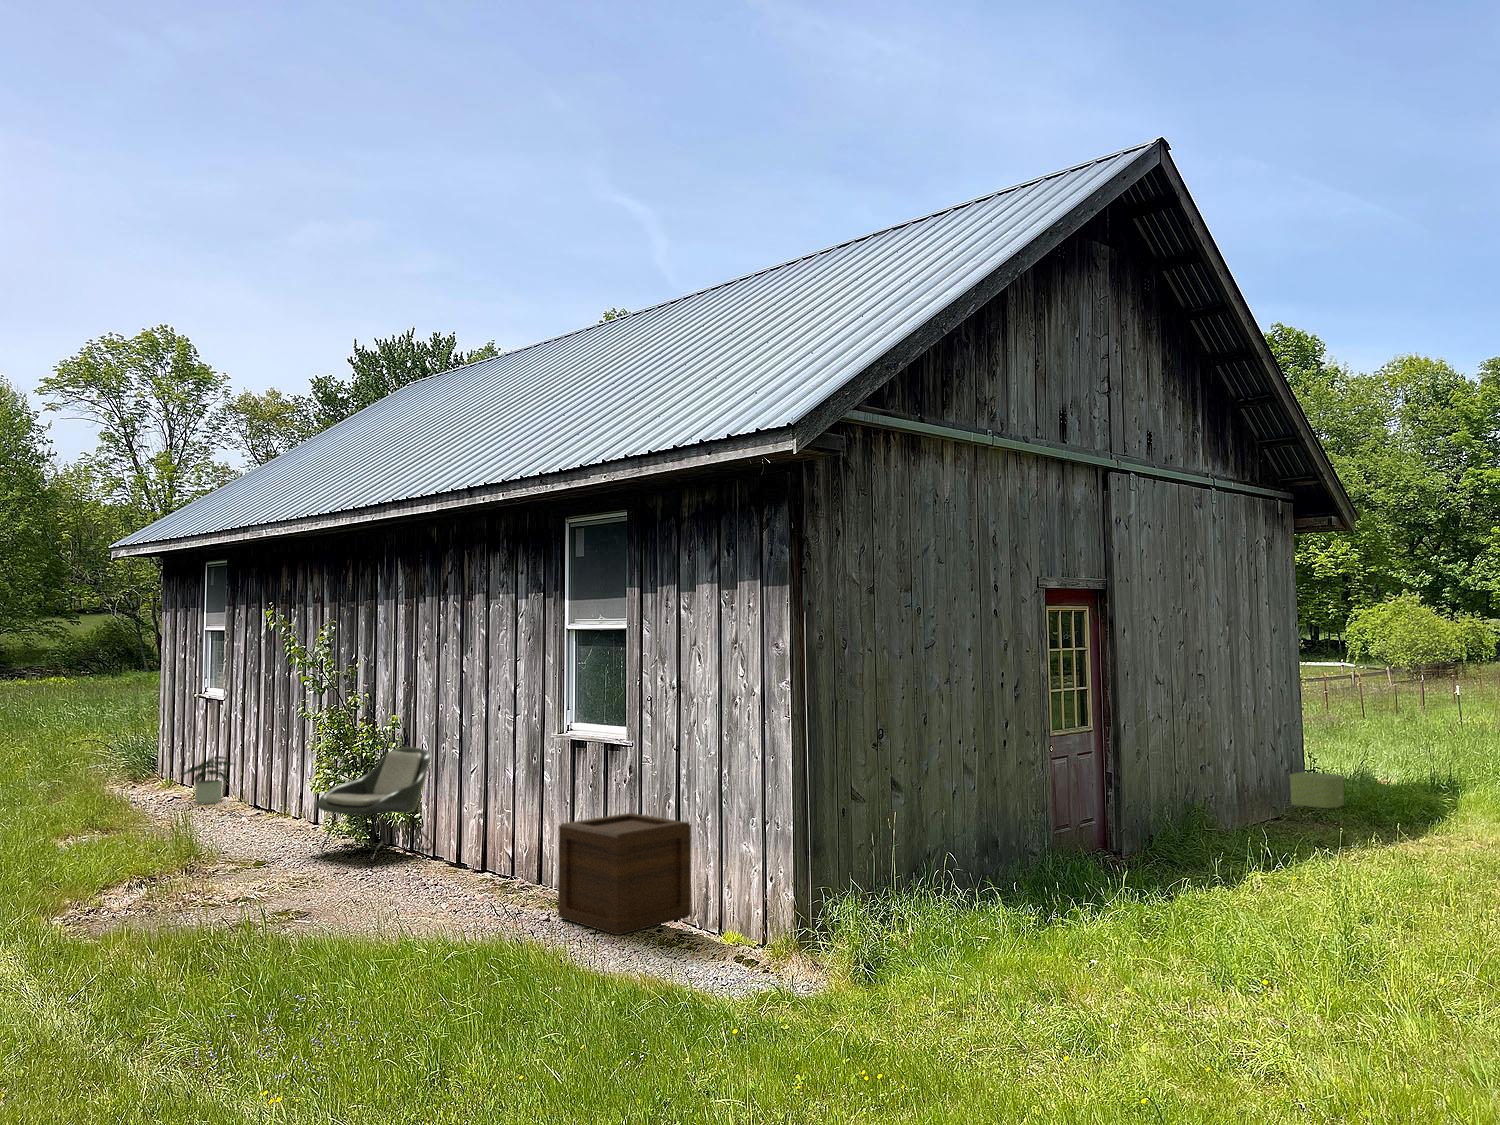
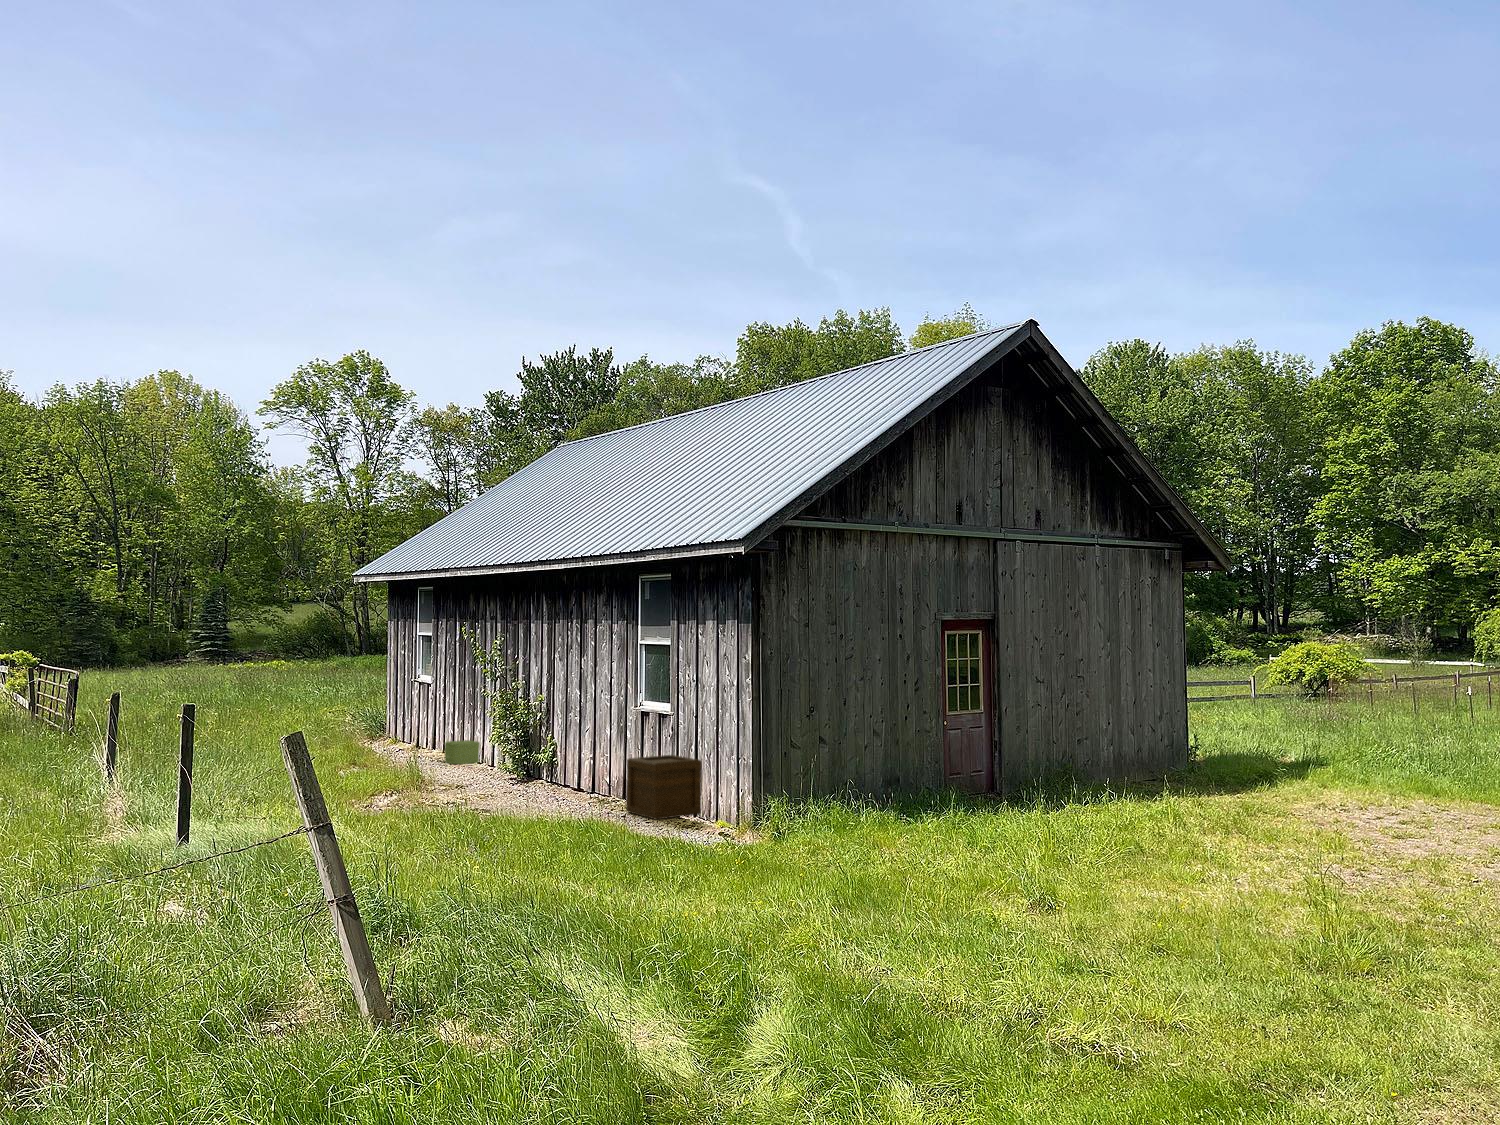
lounge chair: present [317,747,433,863] -> none [494,716,564,786]
potted plant: present [182,756,234,805] -> none [404,721,440,753]
storage box: present [1289,772,1344,808] -> present [445,740,480,764]

